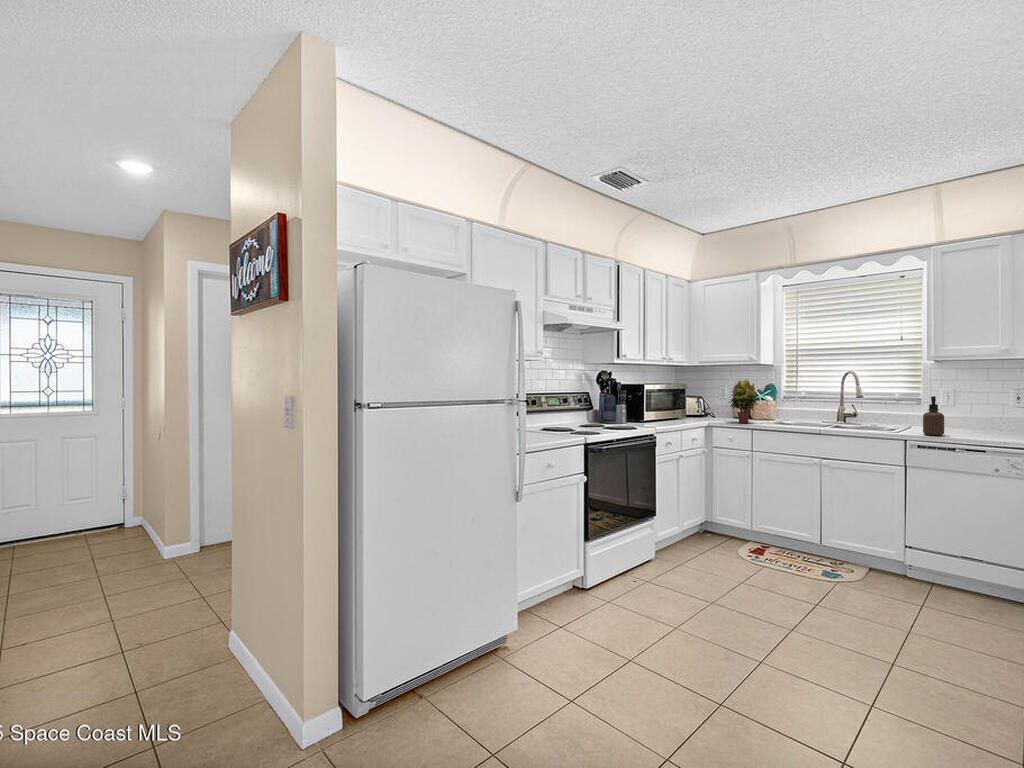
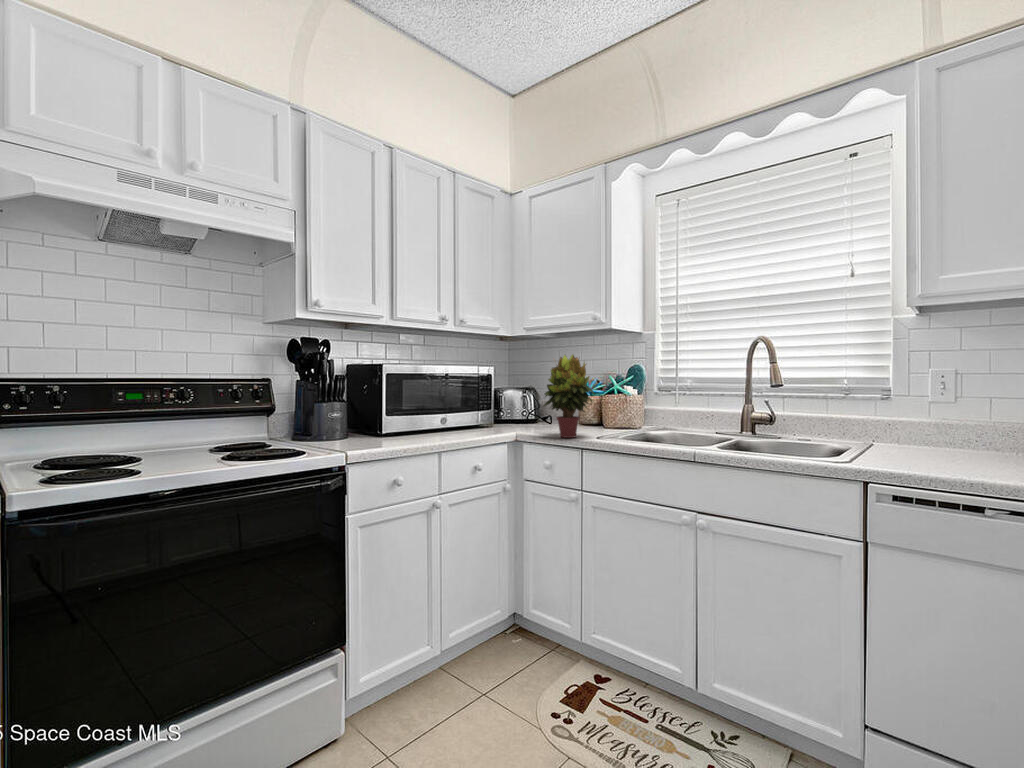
soap dispenser: present [923,396,944,436] -> none [902,382,950,472]

